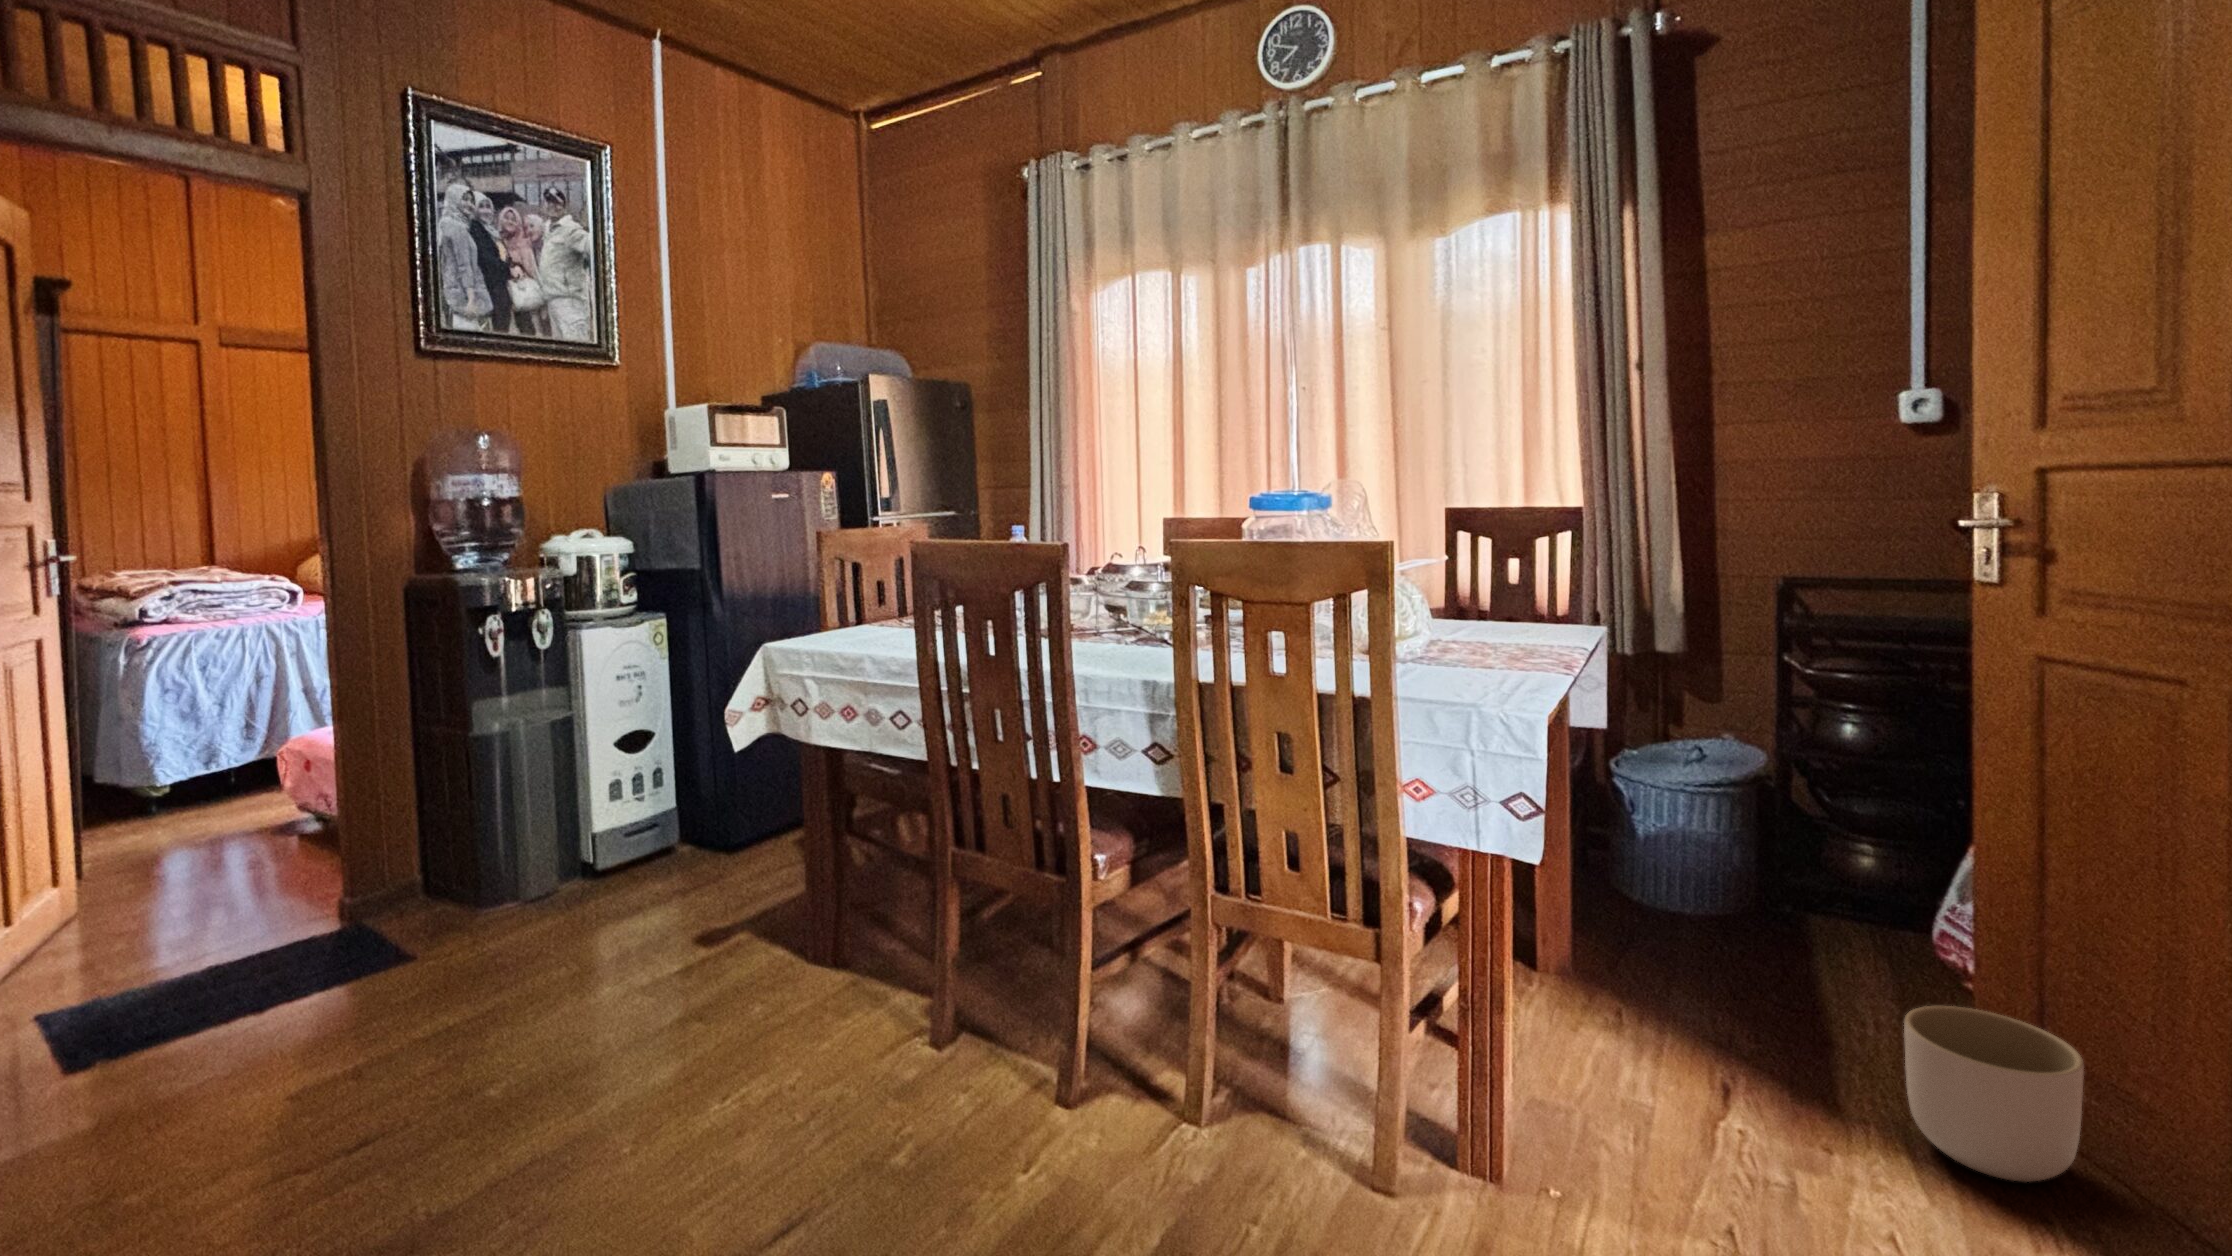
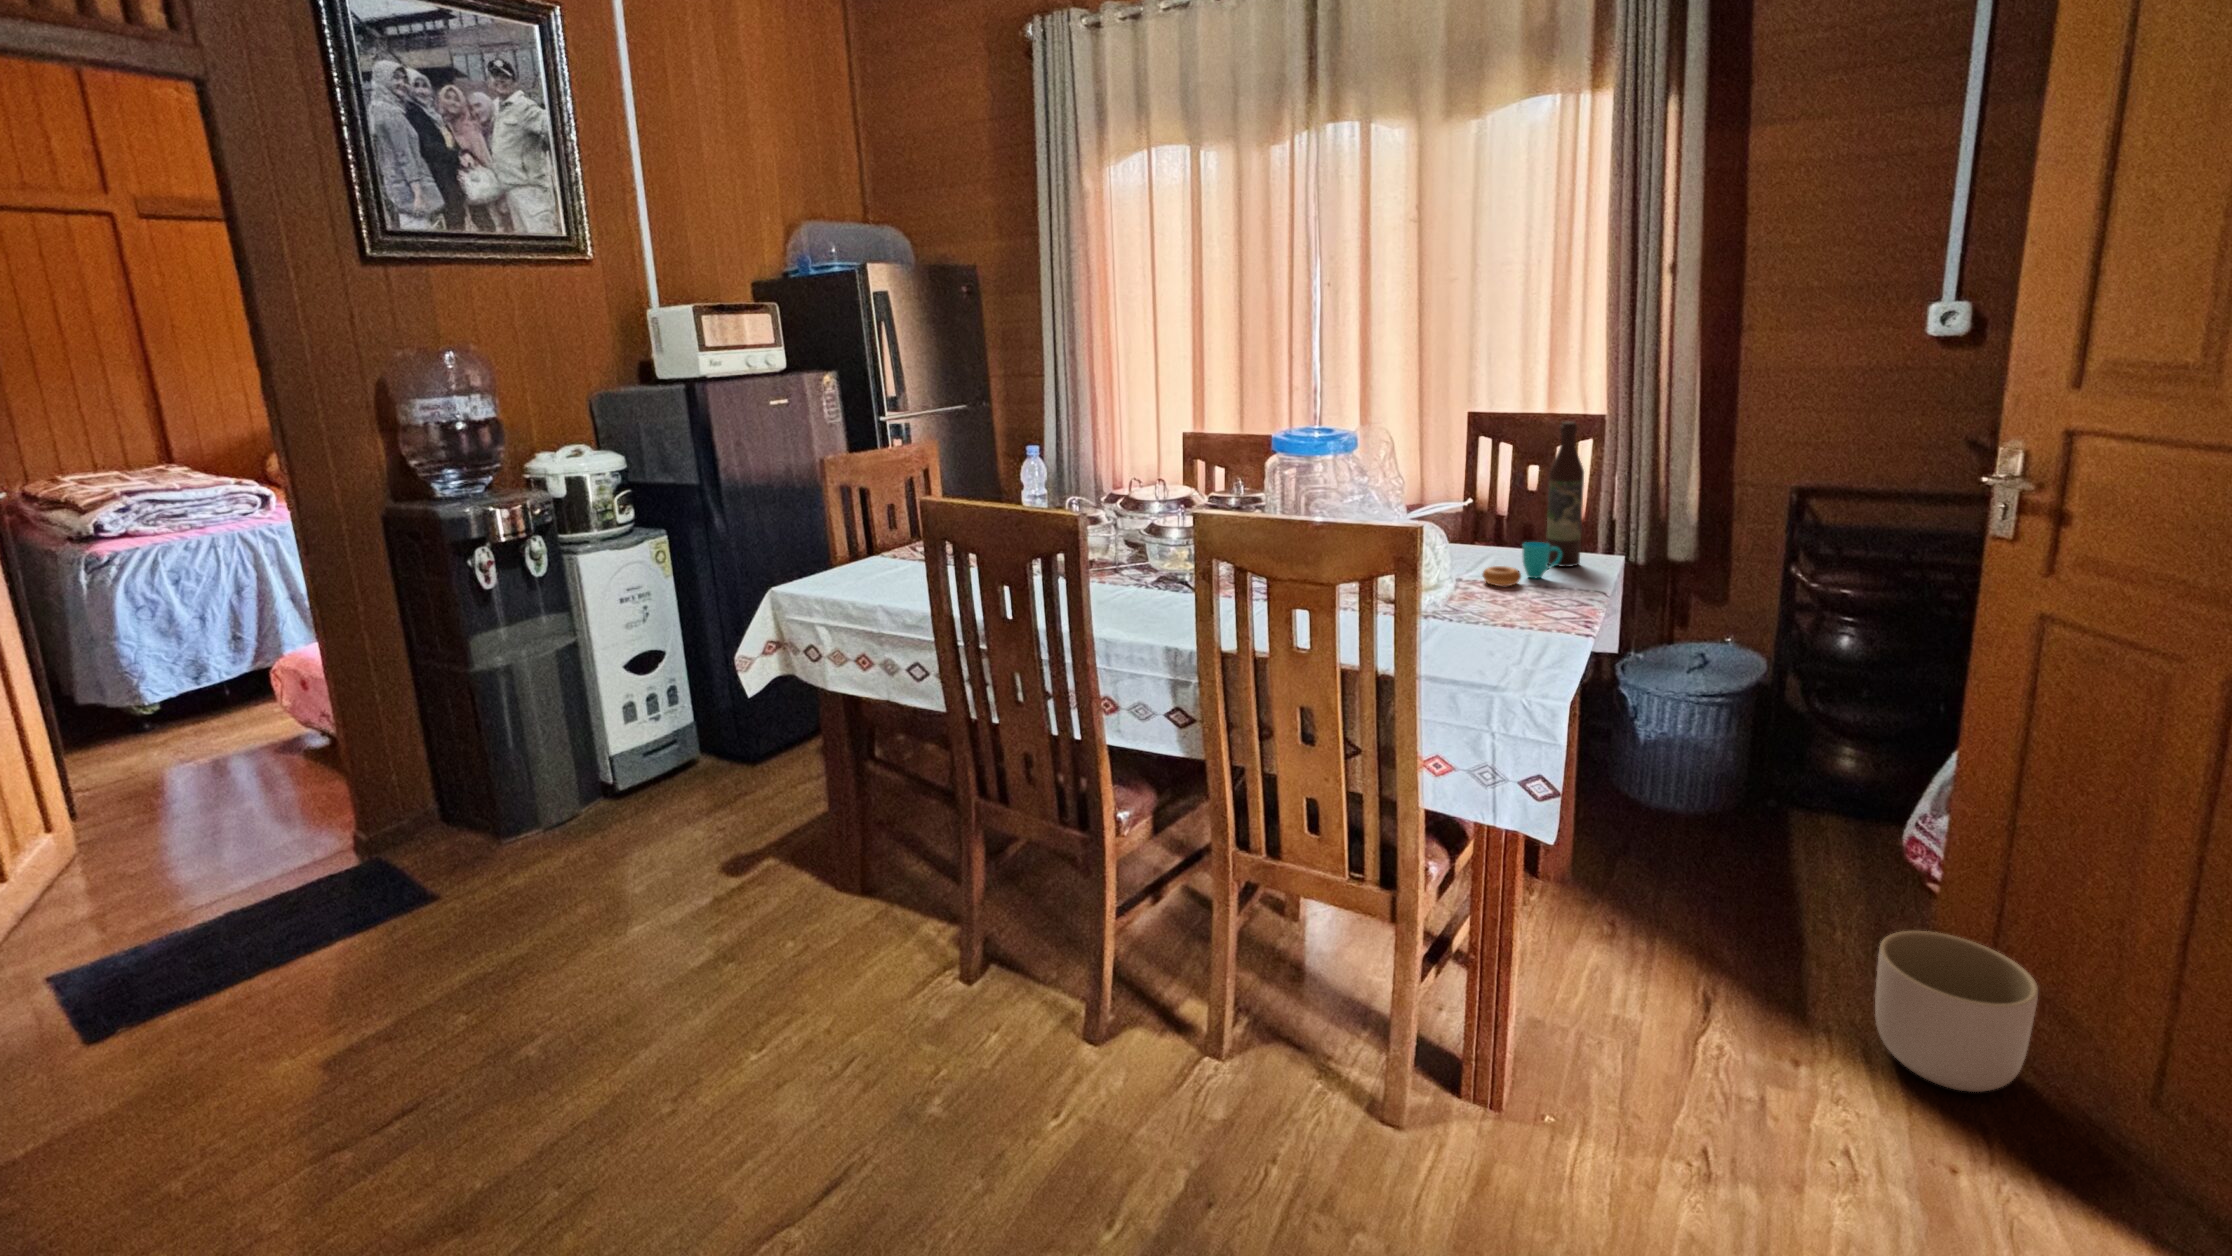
wine bottle: none [1525,490,1561,632] -> present [1546,422,1584,567]
cup: none [1461,604,1541,643] -> present [1482,542,1562,586]

